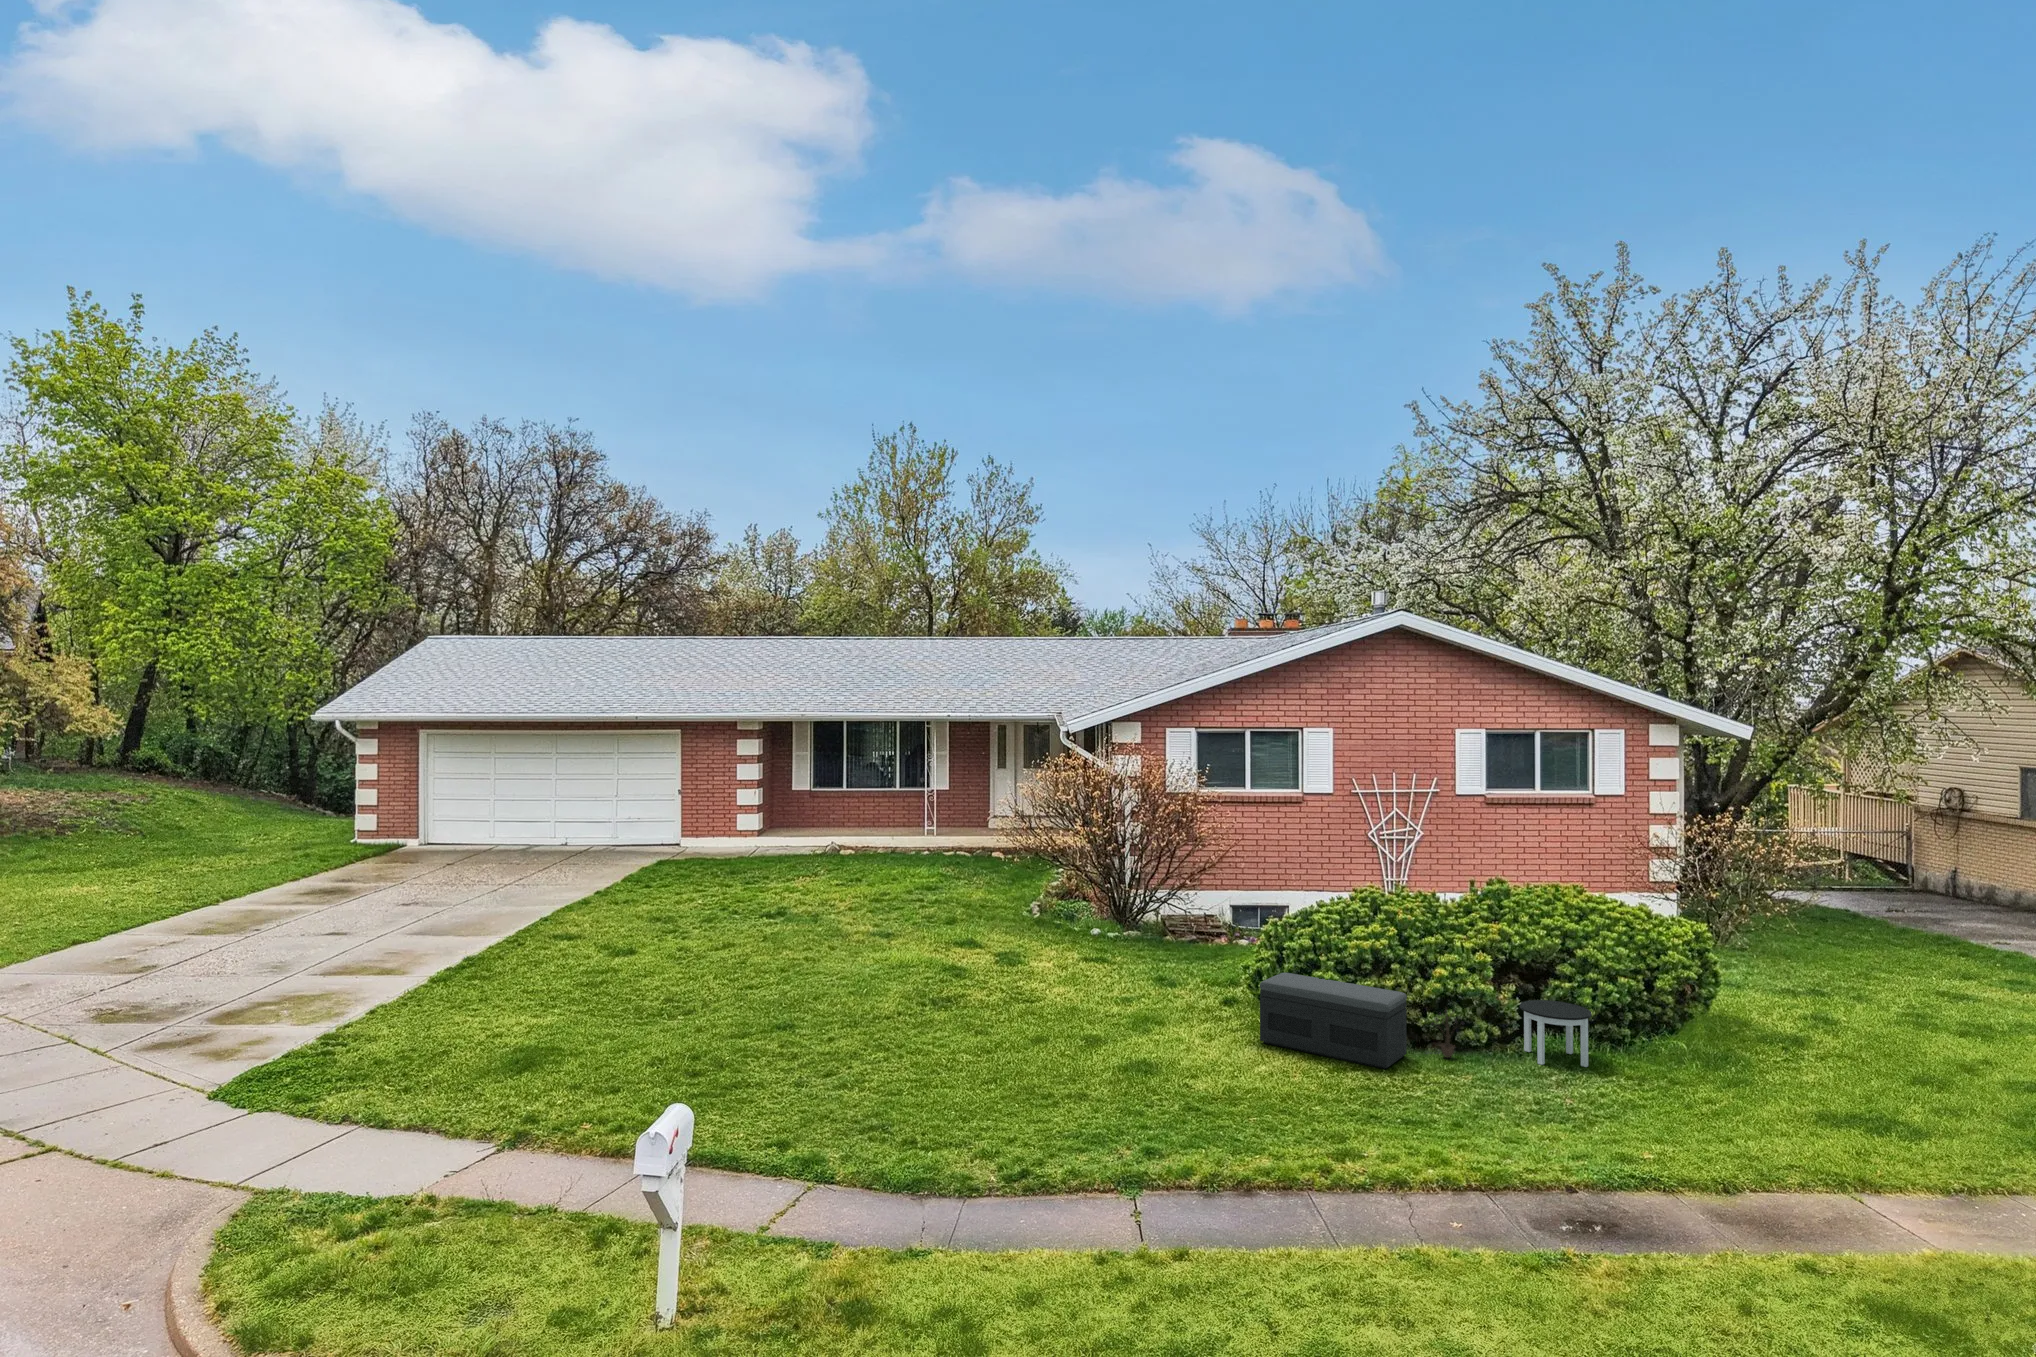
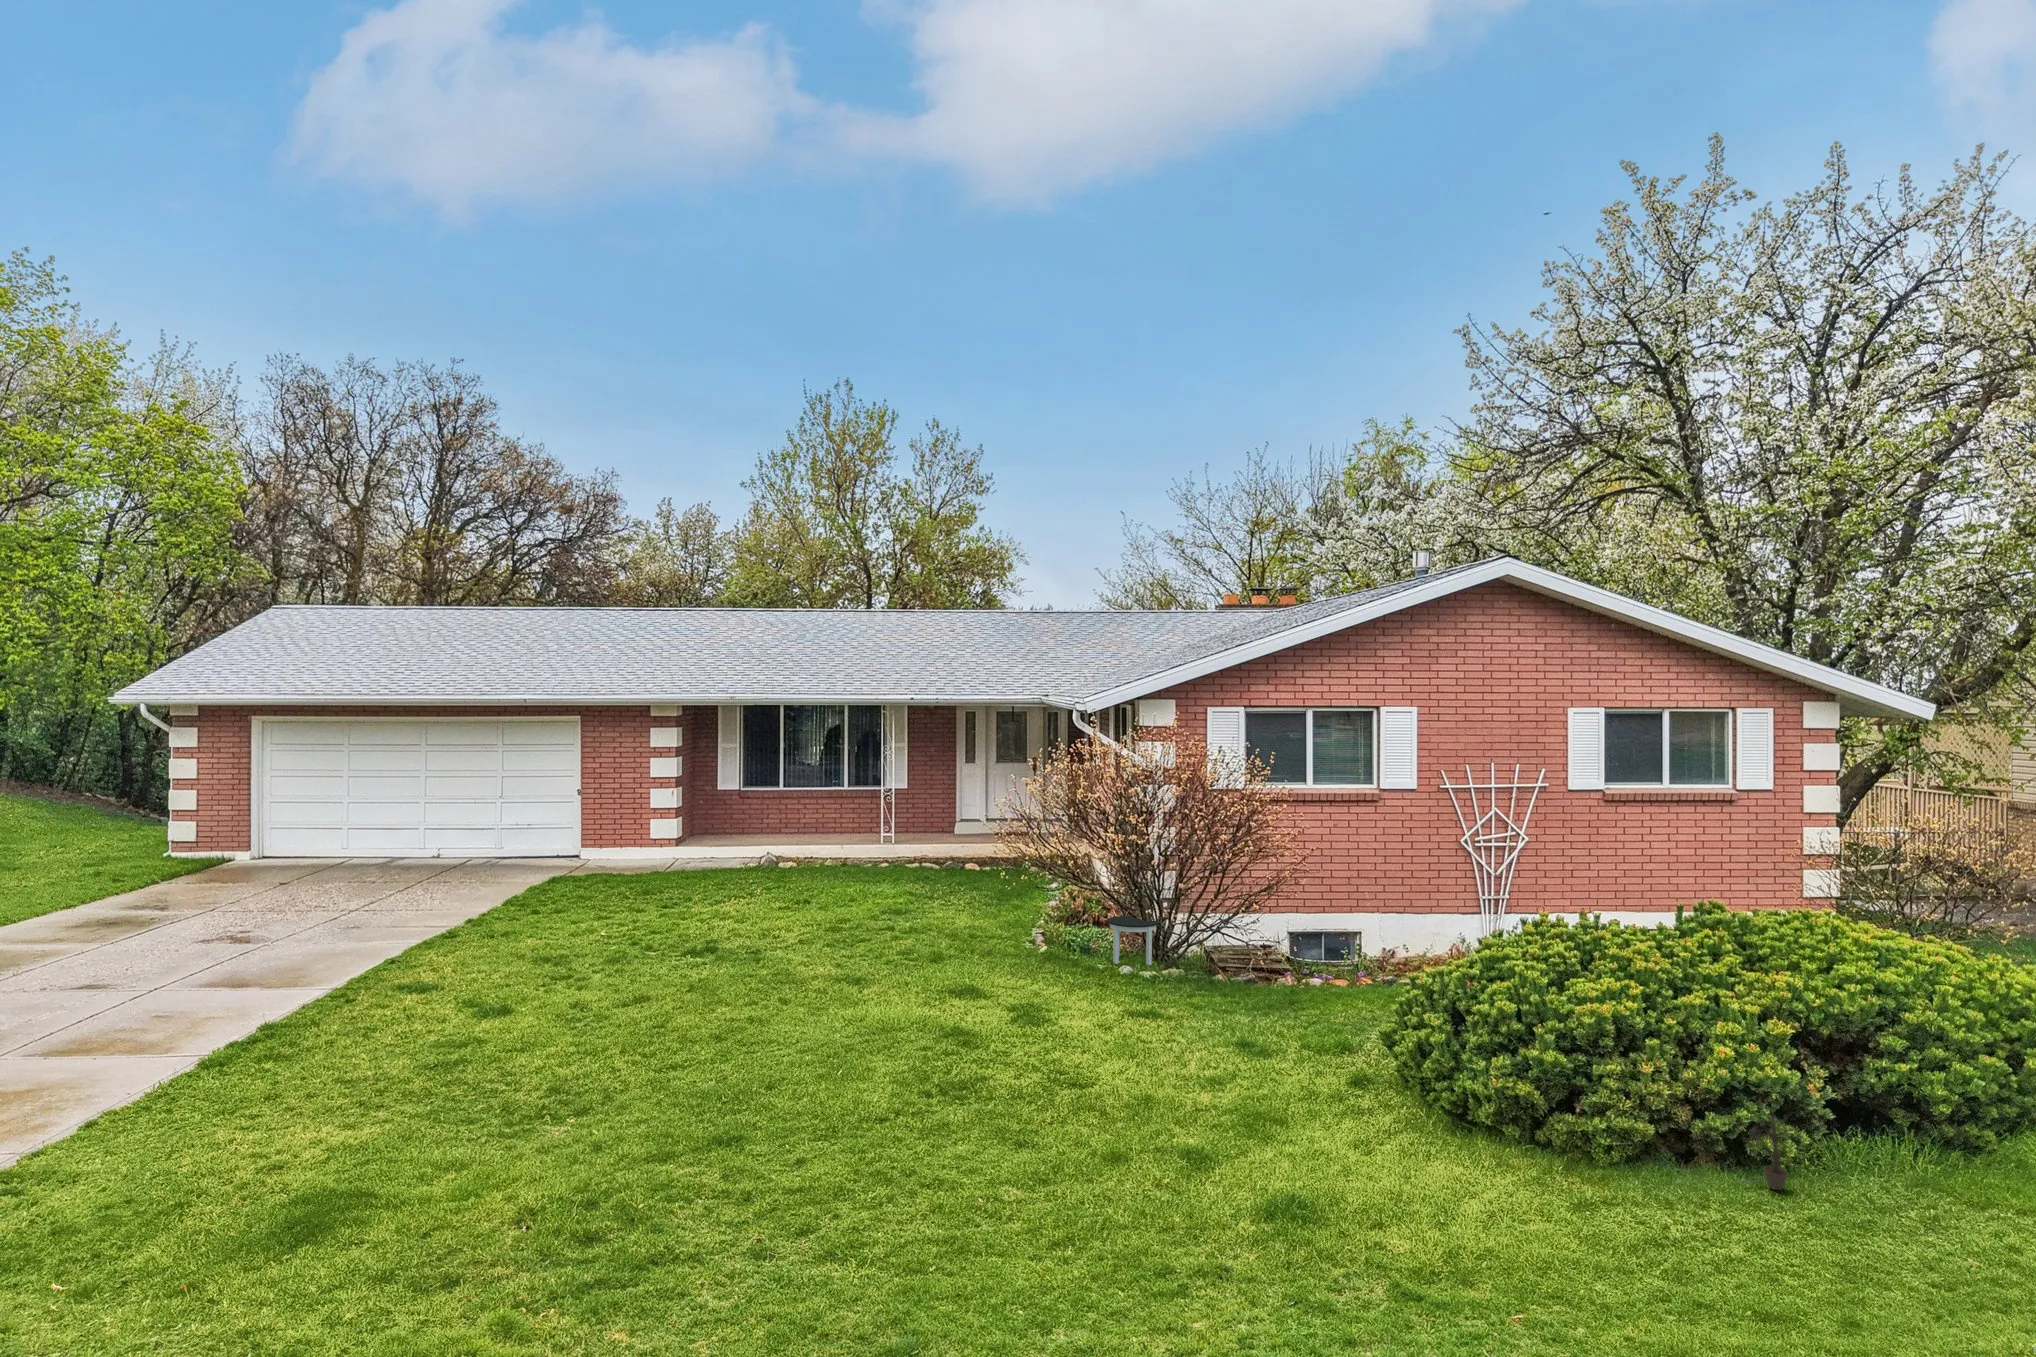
storage bench: present [1260,973,1407,1069] -> none [1479,1054,1715,1218]
round table: present [1520,1000,1592,1067] -> present [1107,916,1159,965]

